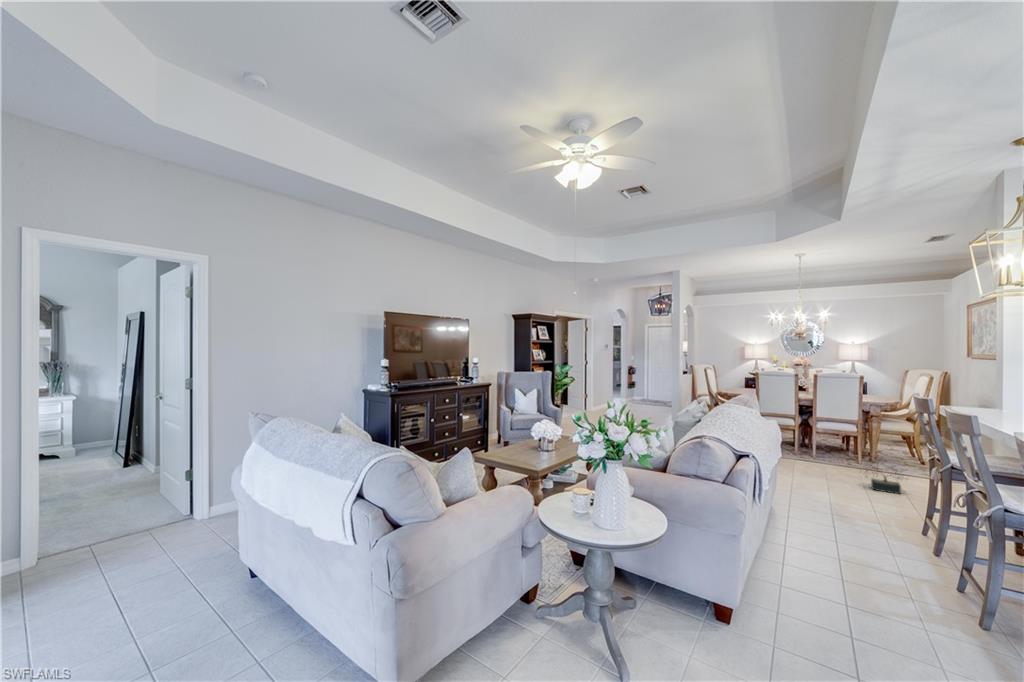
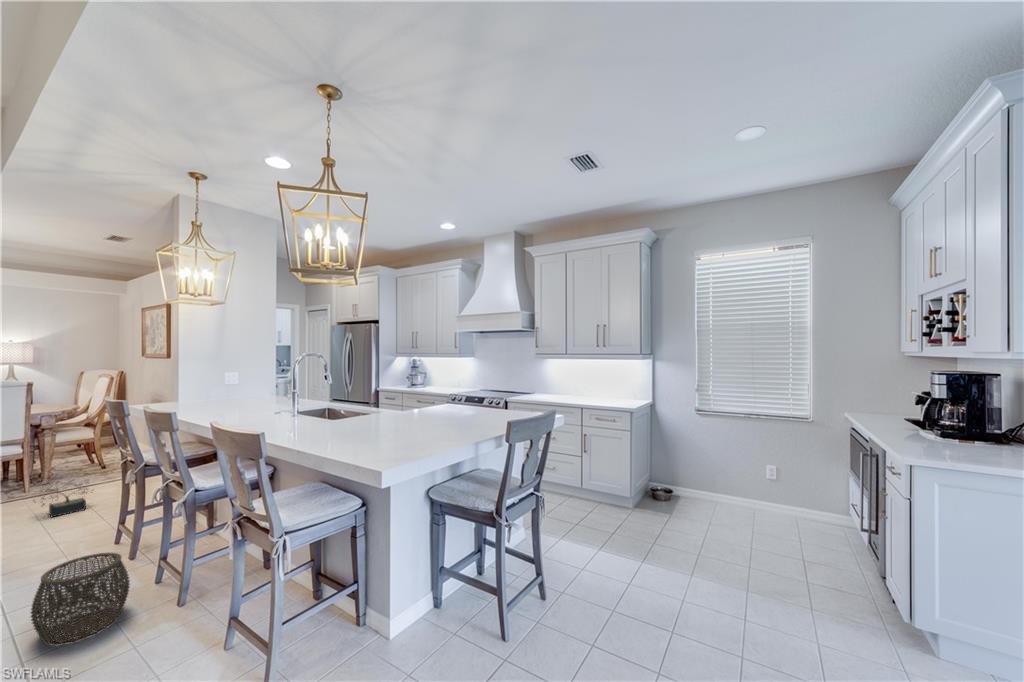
woven basket: none [845,523,926,597] -> present [31,553,130,644]

